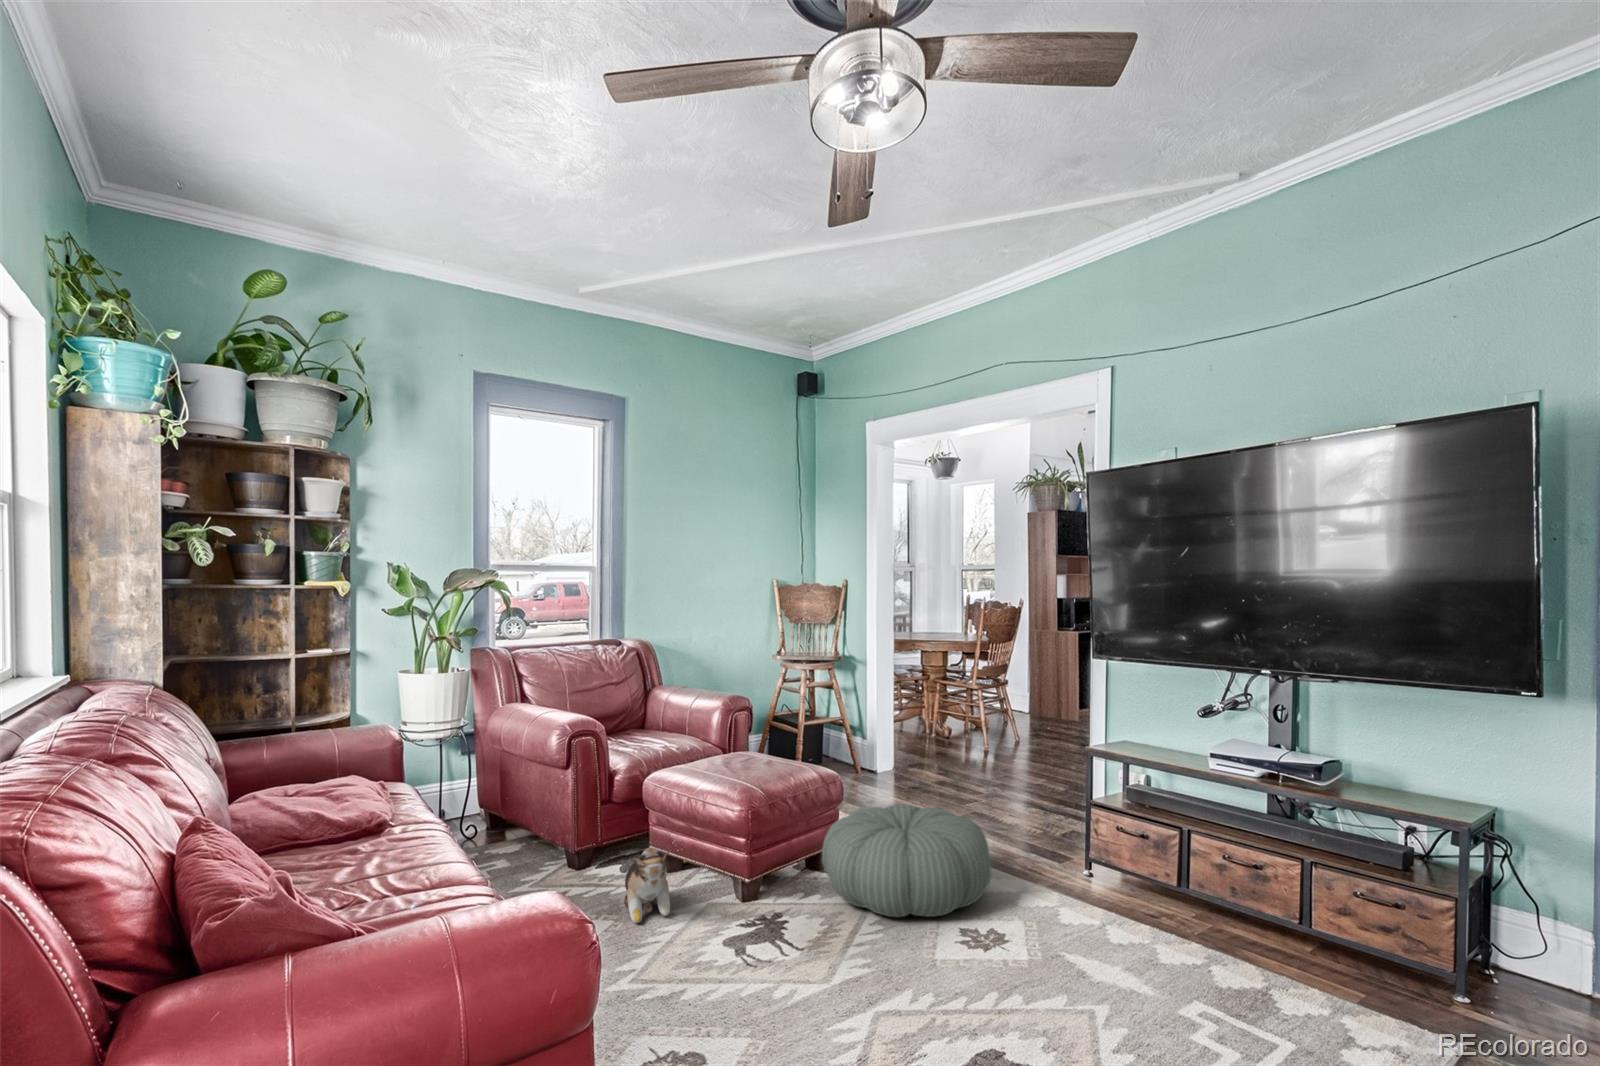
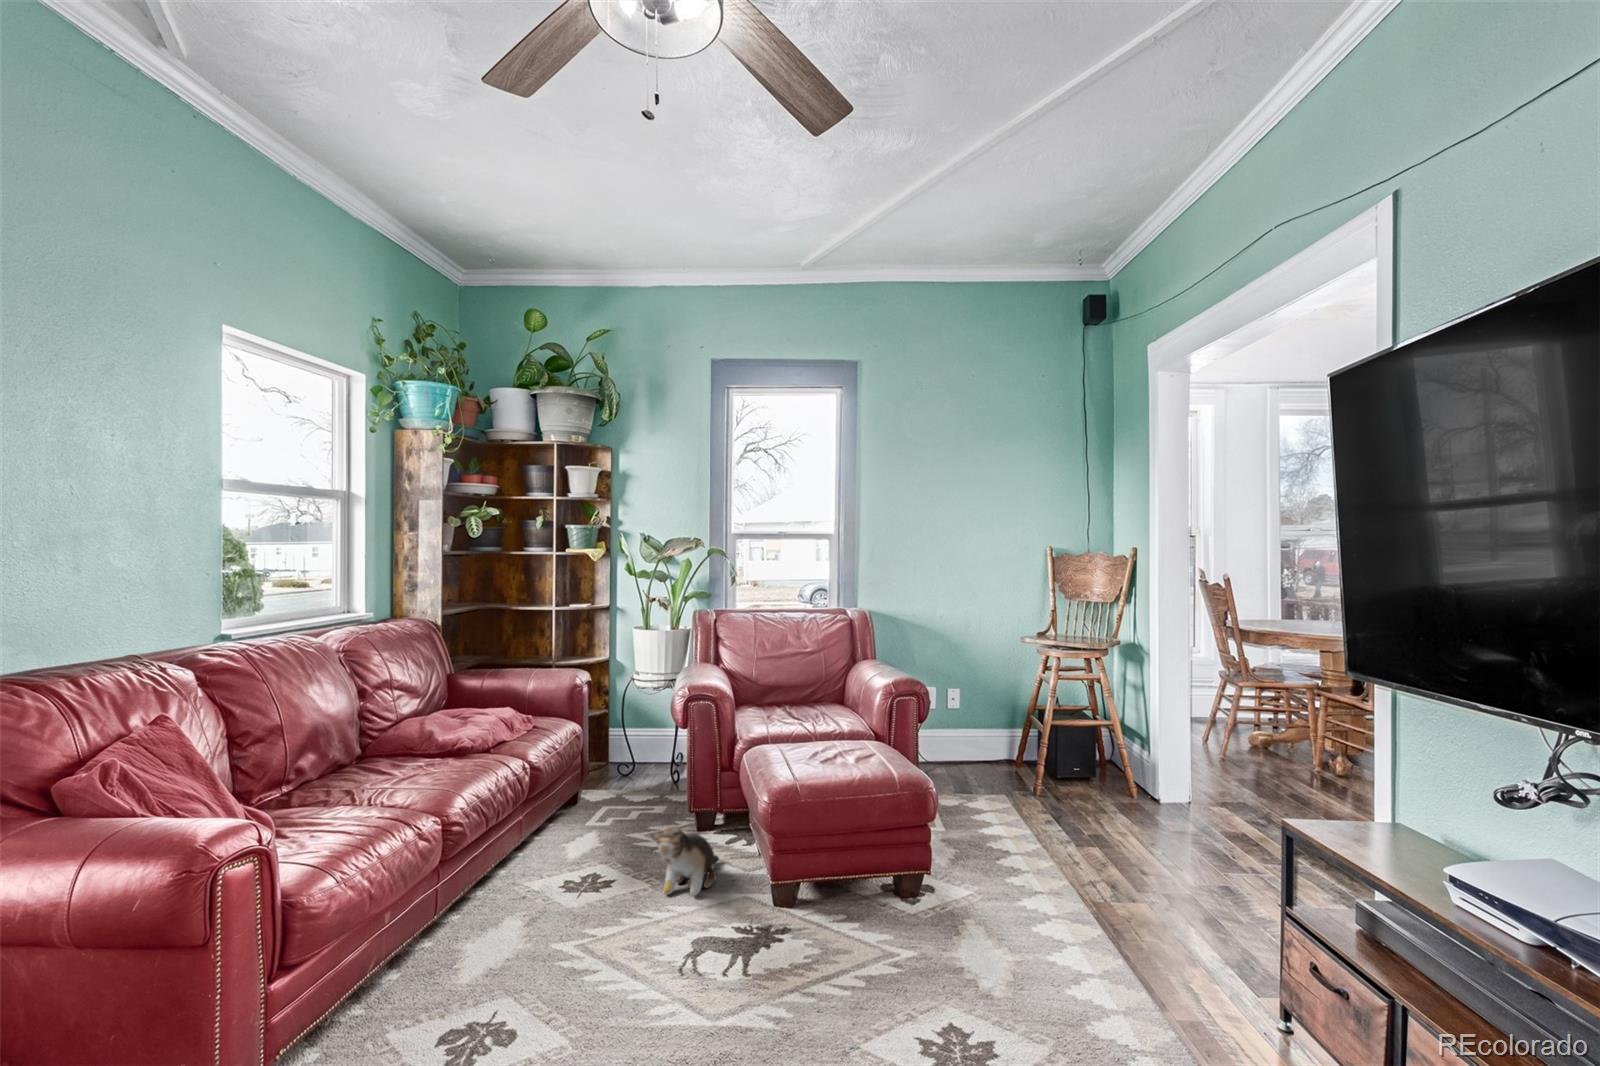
pouf: present [822,804,991,917] -> none [831,842,1042,999]

